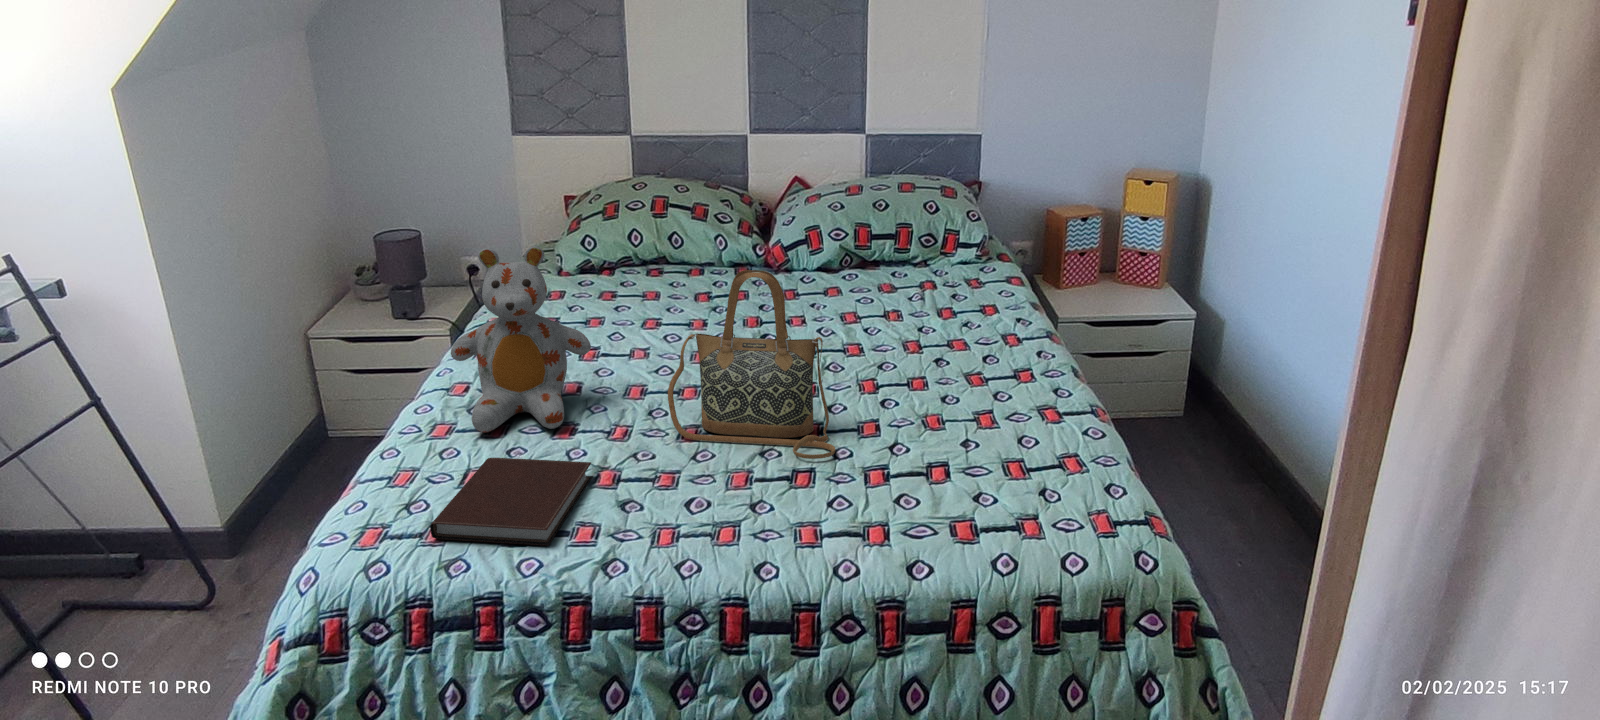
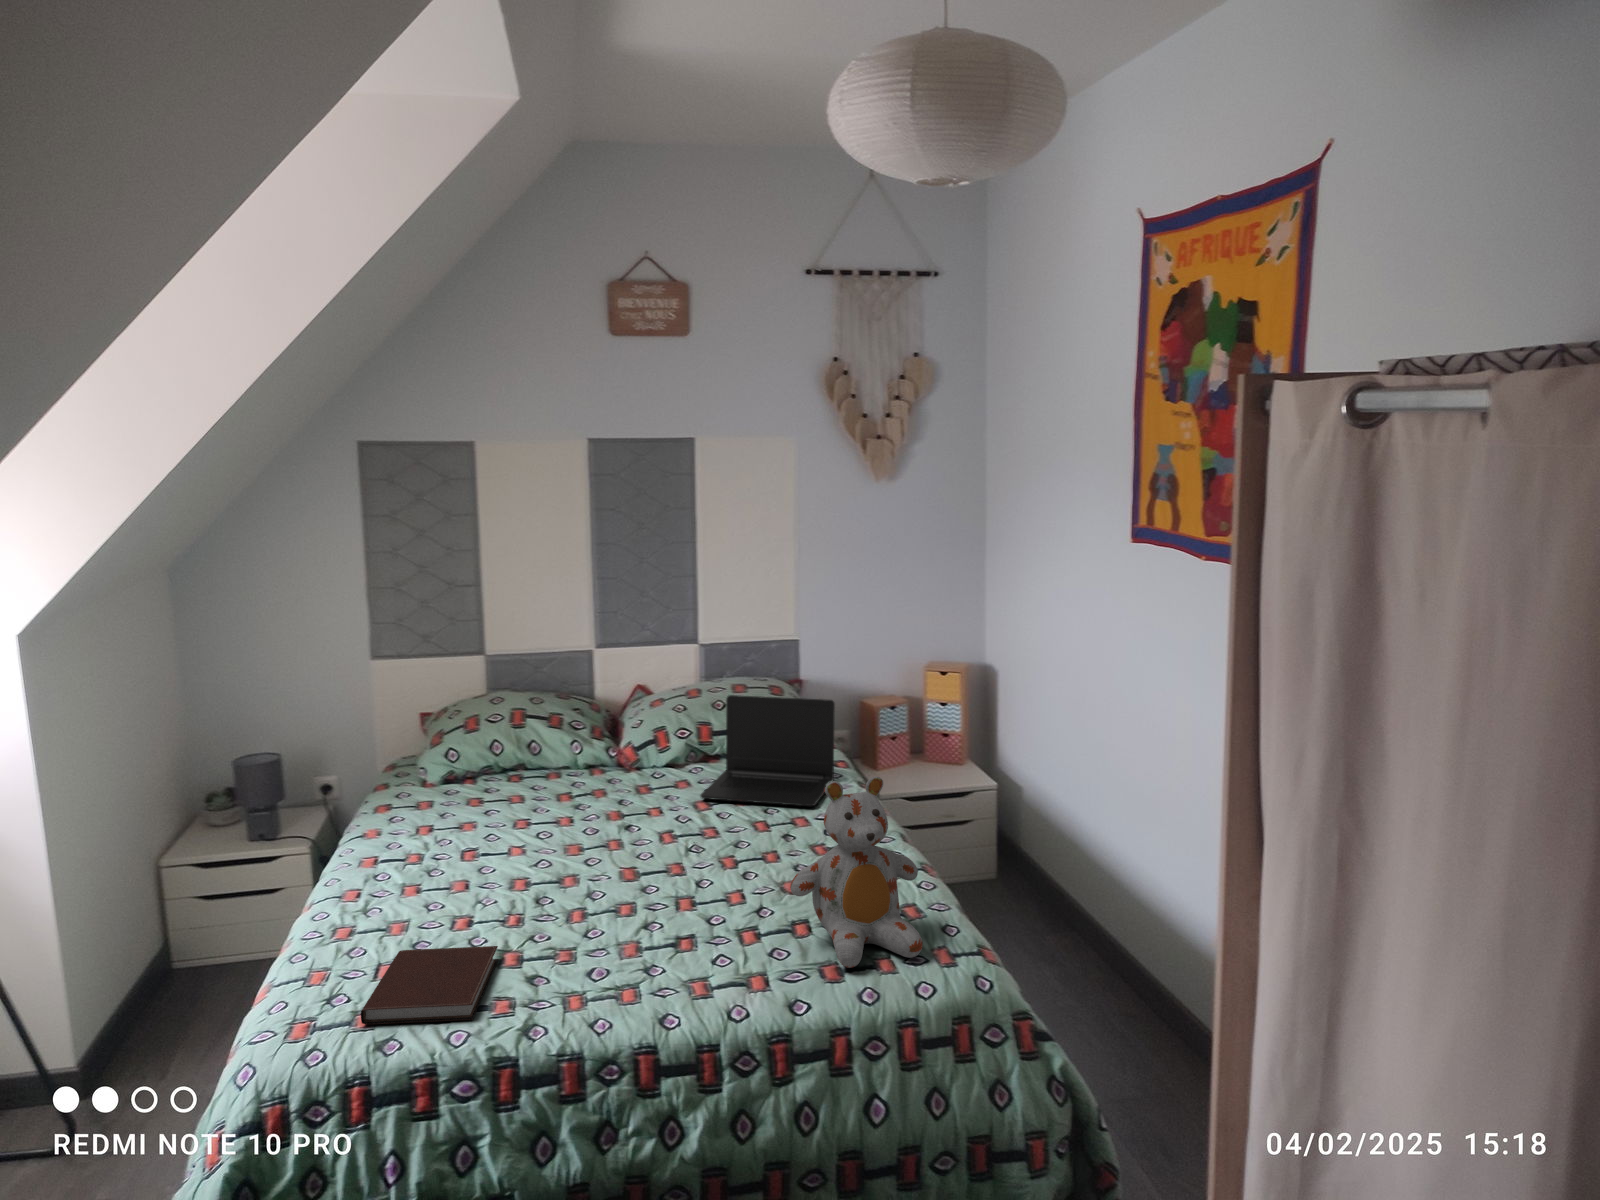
laptop: none [848,194,1011,327] -> present [700,695,835,806]
stuffed bear: present [451,246,591,433] -> present [790,776,923,968]
handbag: present [668,270,835,459] -> none [559,765,713,927]

